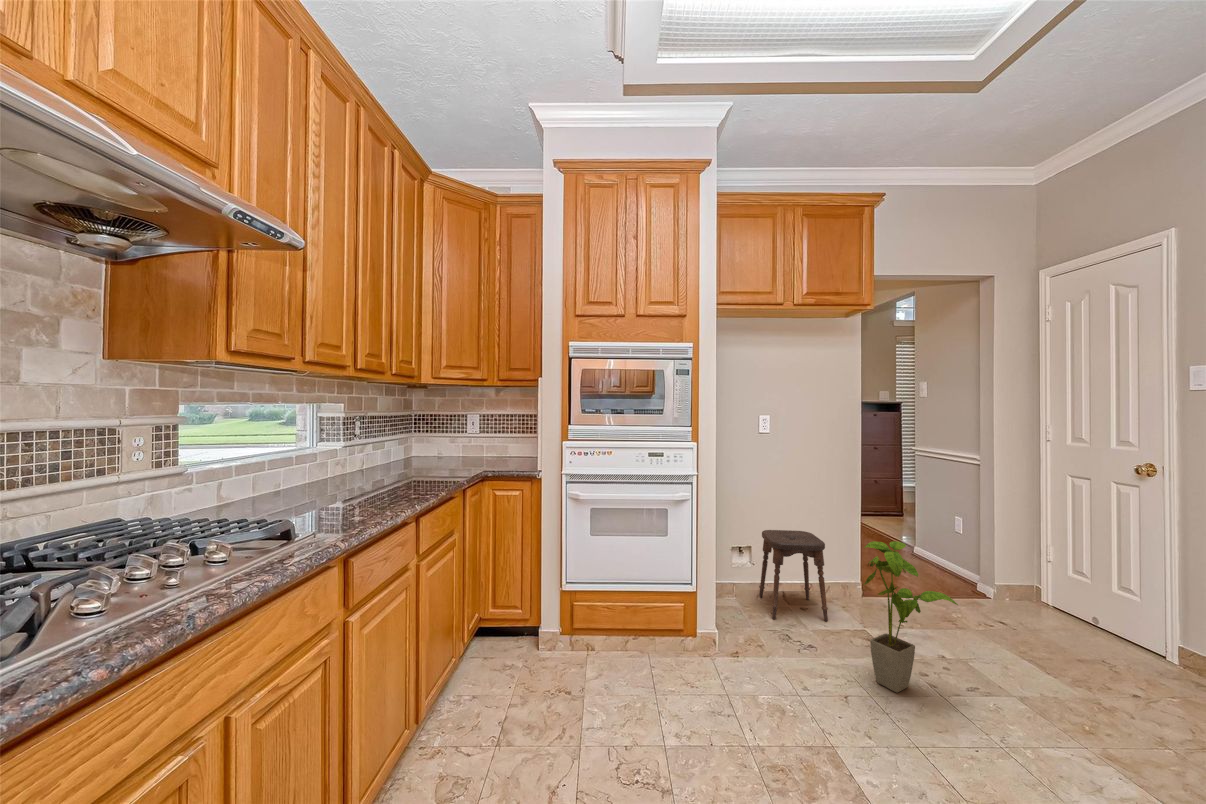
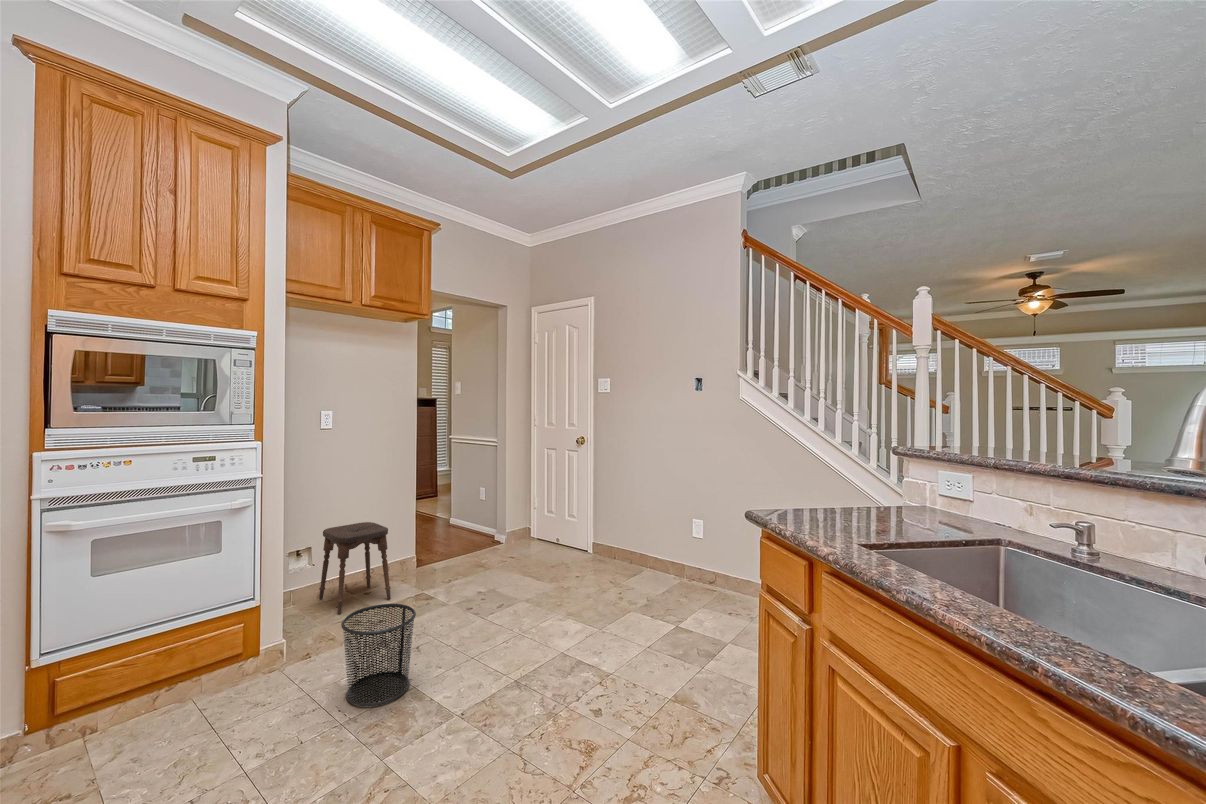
house plant: present [864,541,958,693] -> none [427,510,493,631]
waste bin: none [756,628,839,750] -> present [341,604,416,706]

